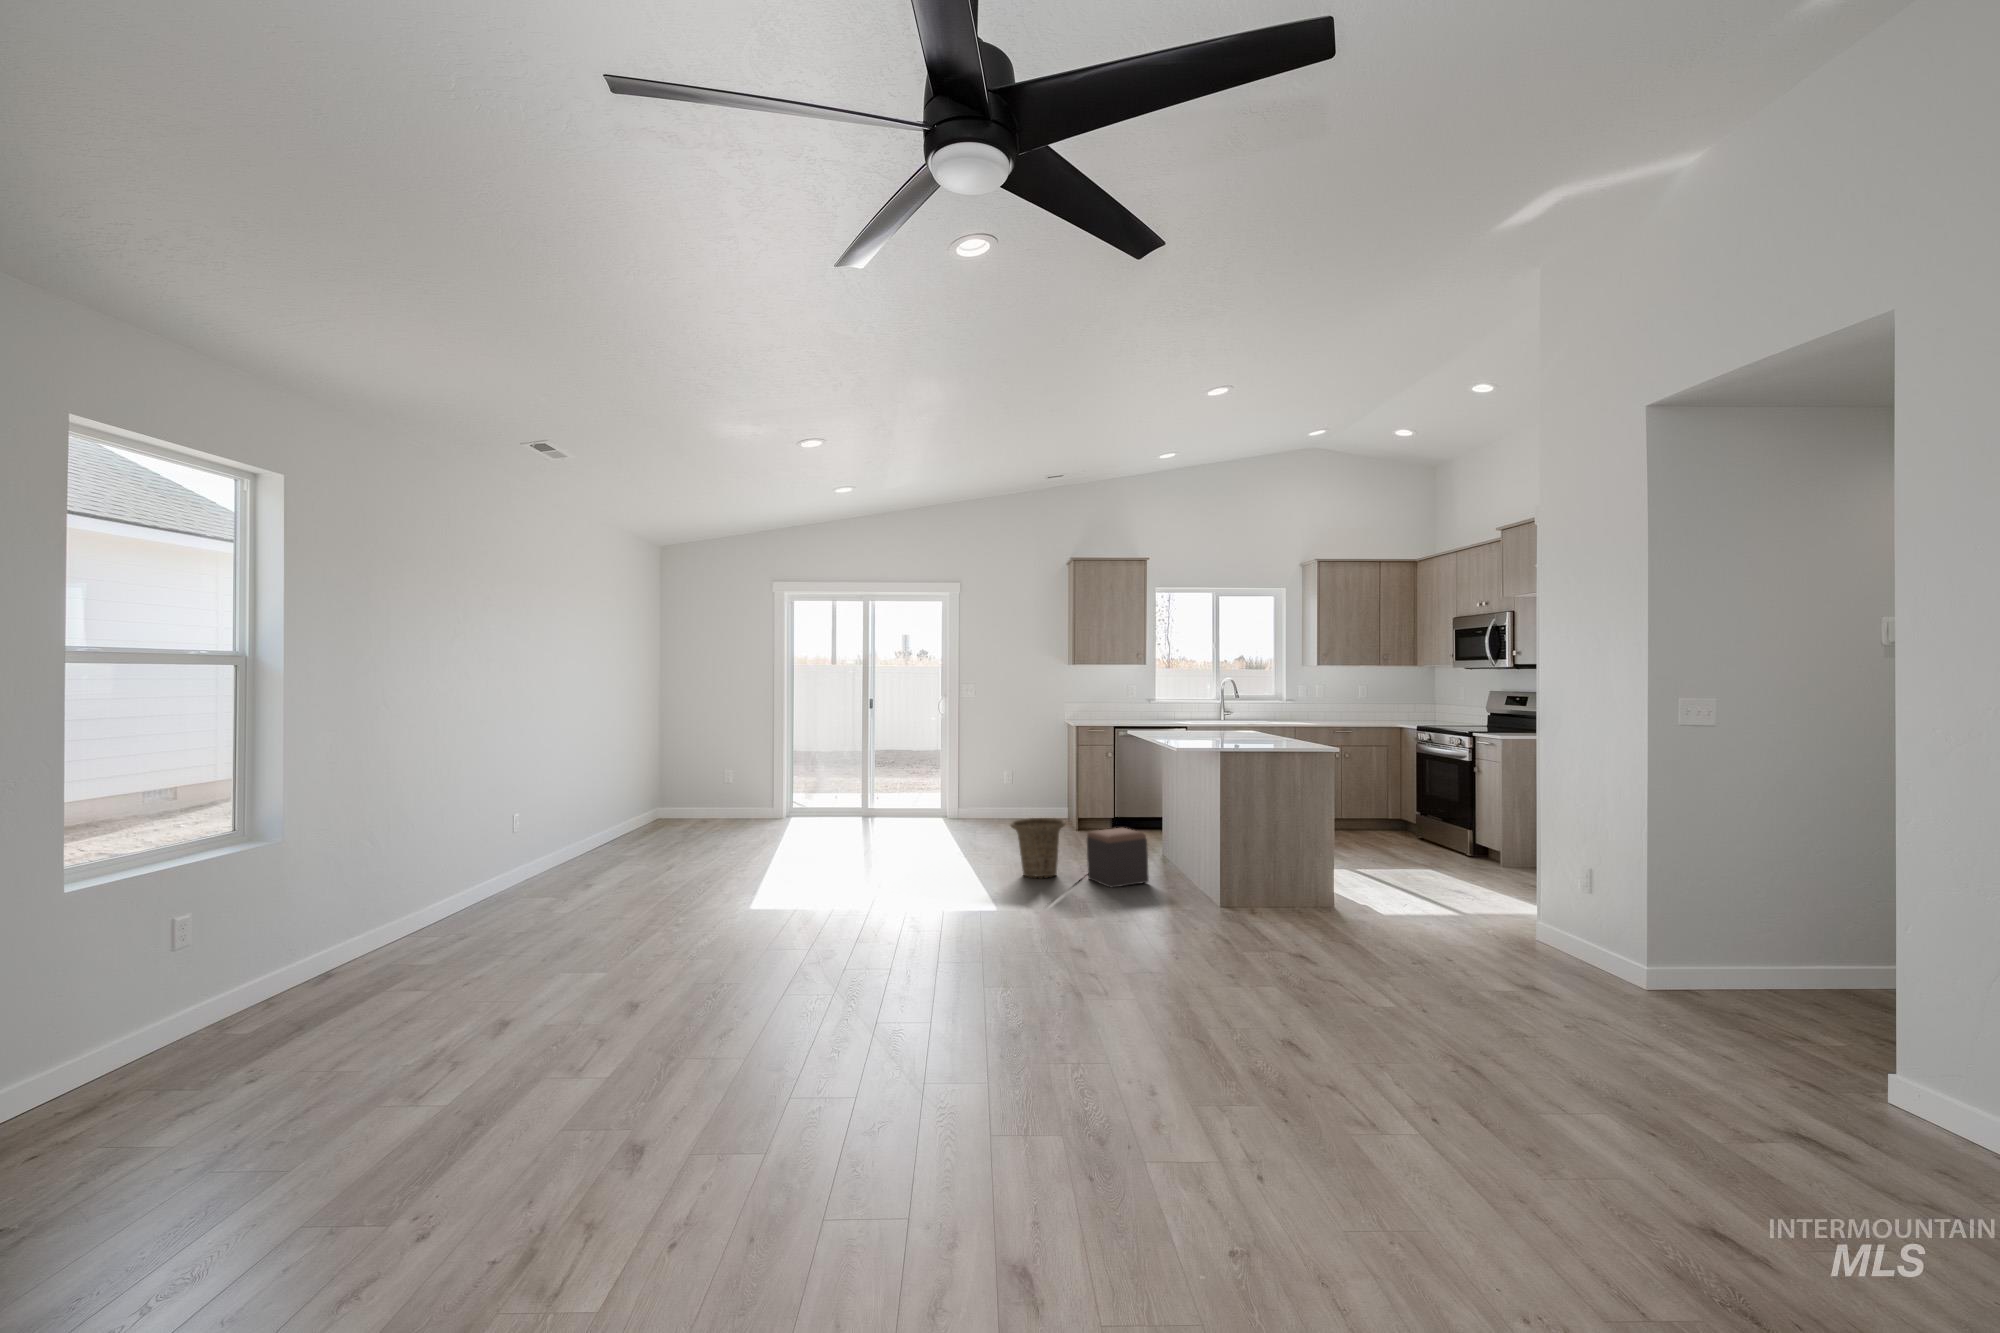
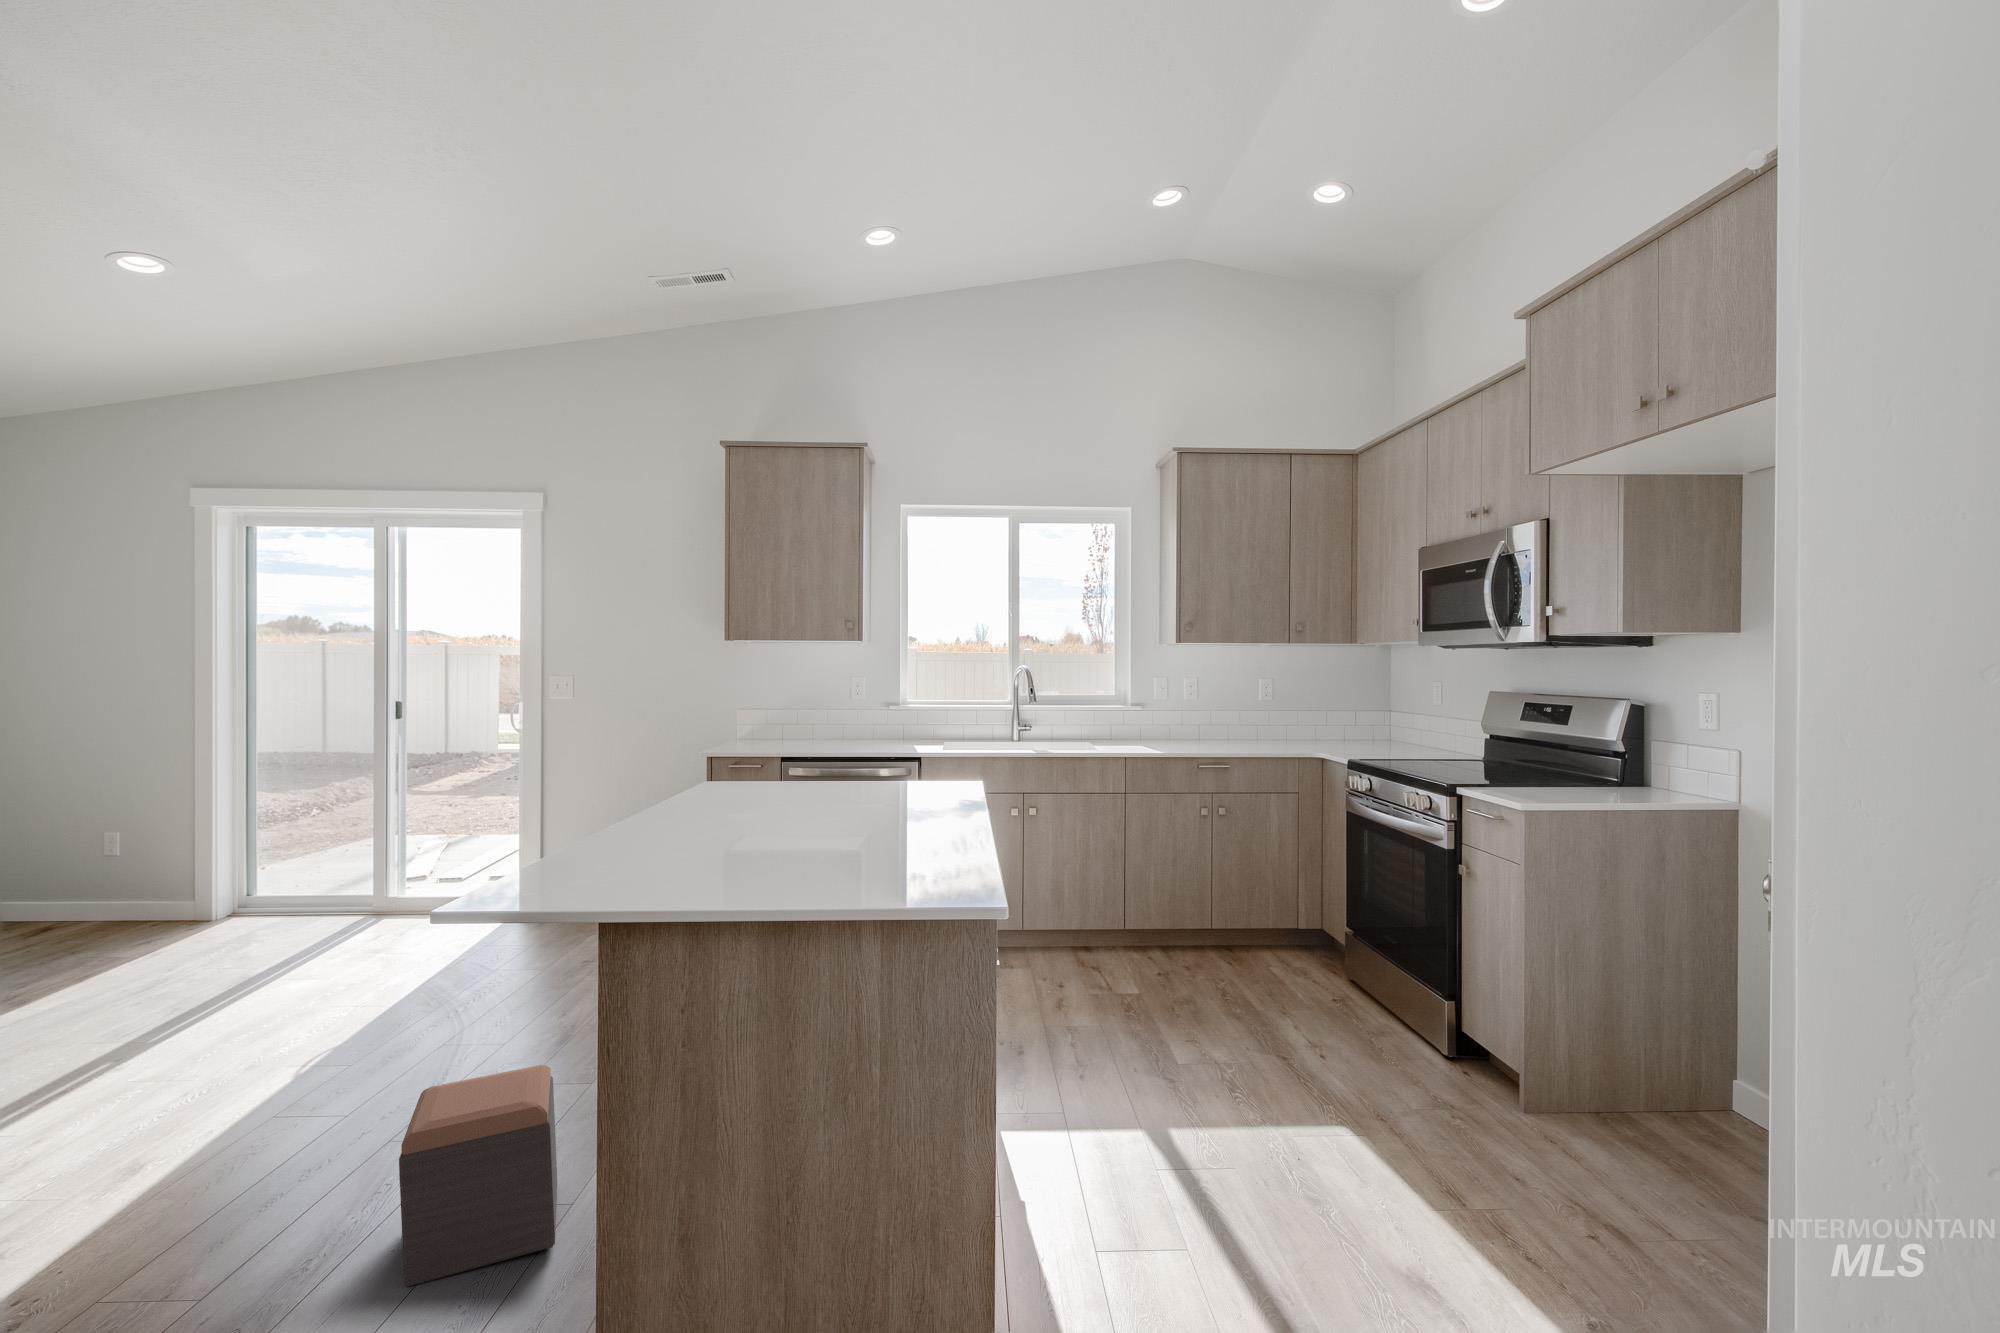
basket: present [1011,818,1066,878] -> none [190,1032,382,1233]

